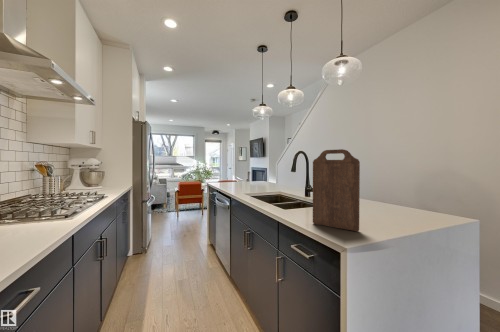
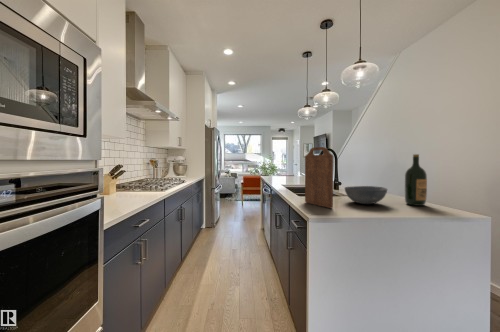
wine bottle: none [411,161,436,218] -> present [405,154,427,206]
bowl: none [352,197,404,220] -> present [345,186,387,204]

